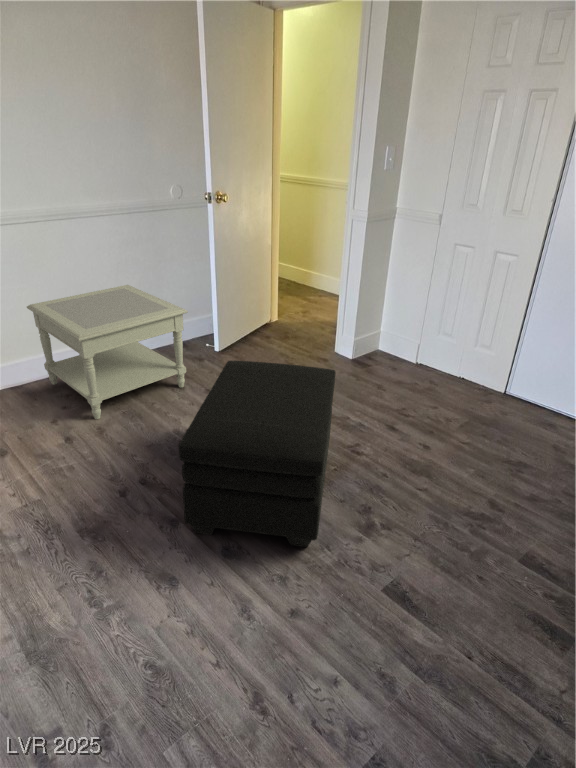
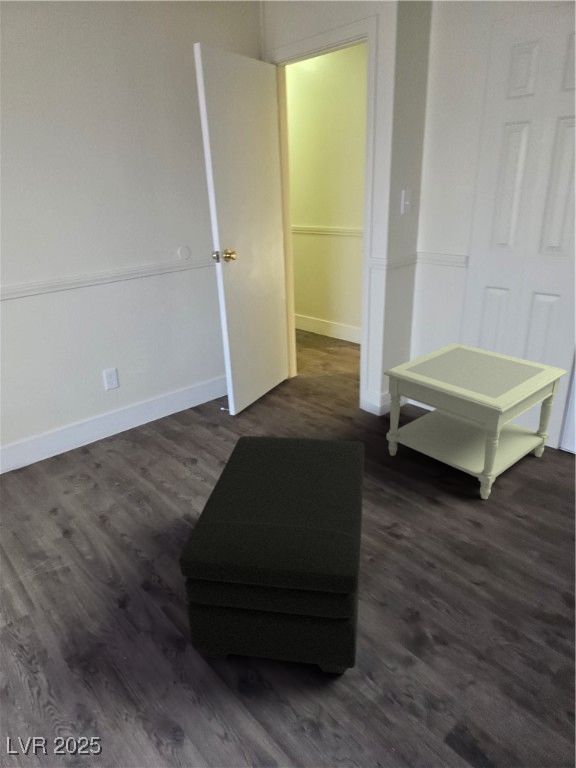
side table: present [27,285,188,419] -> present [384,343,567,499]

